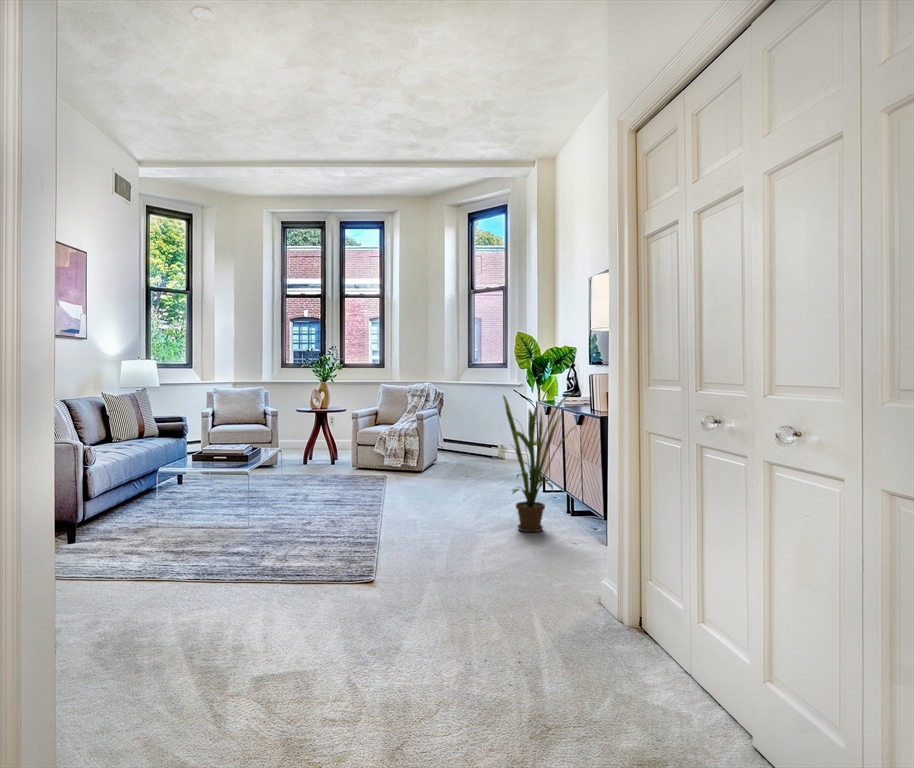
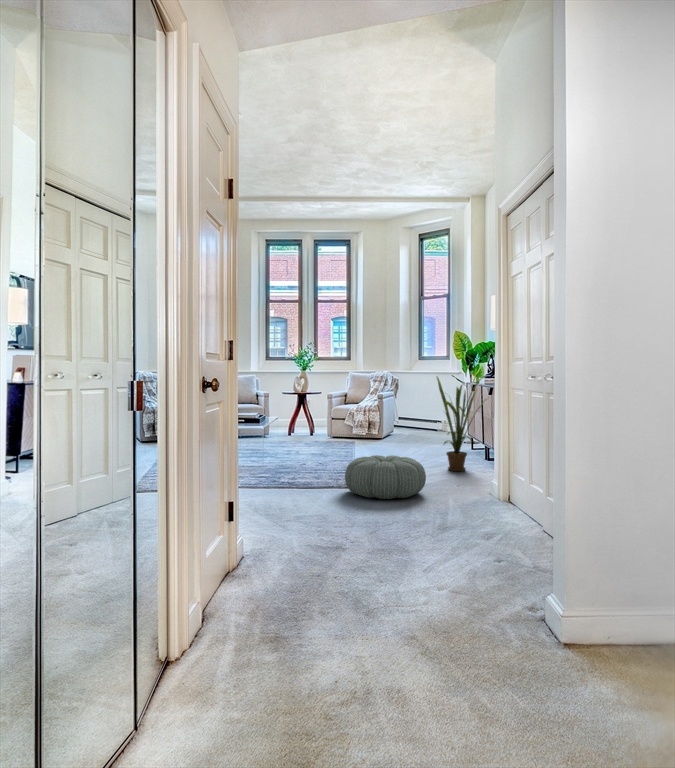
pouf: none [361,525,495,609] -> present [345,455,426,499]

